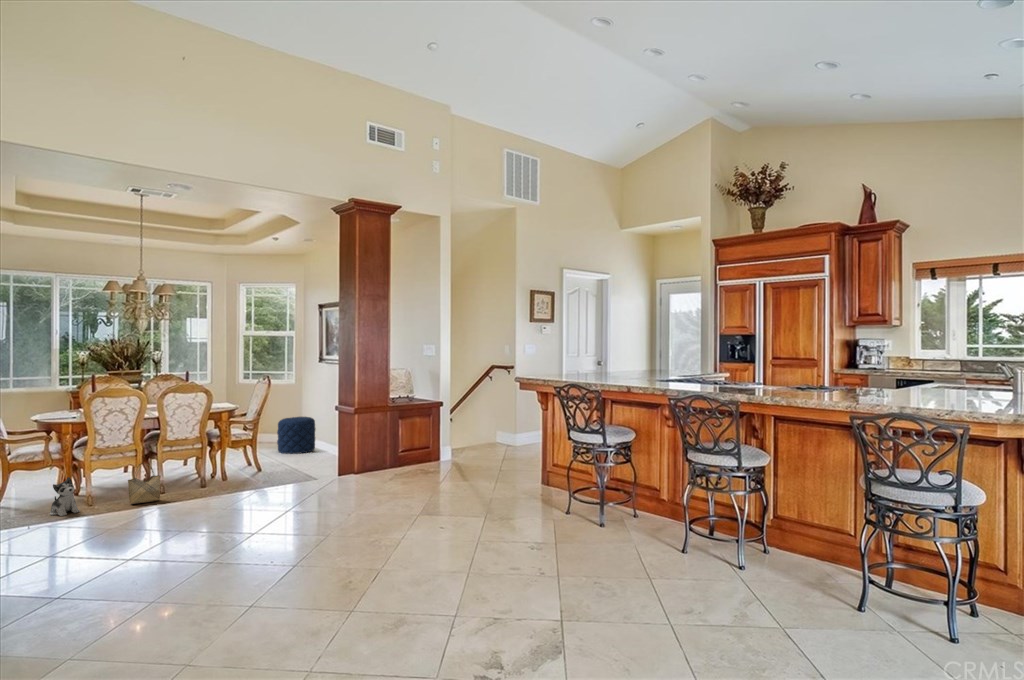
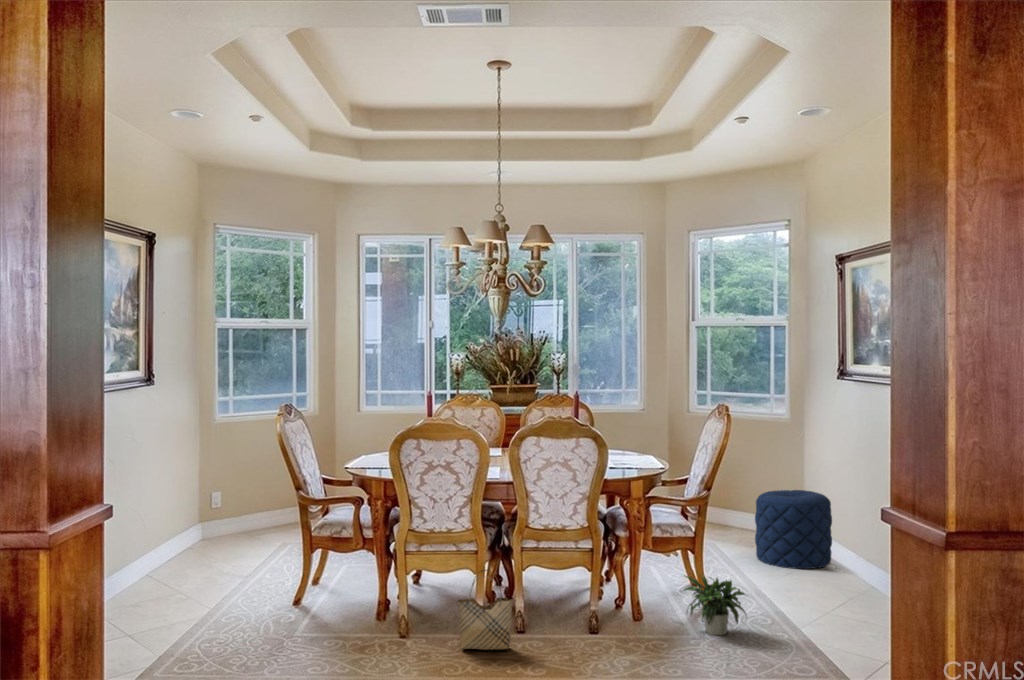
potted plant: none [241,453,281,480] -> present [684,575,746,635]
plush toy: present [50,477,80,516] -> none [343,581,384,653]

